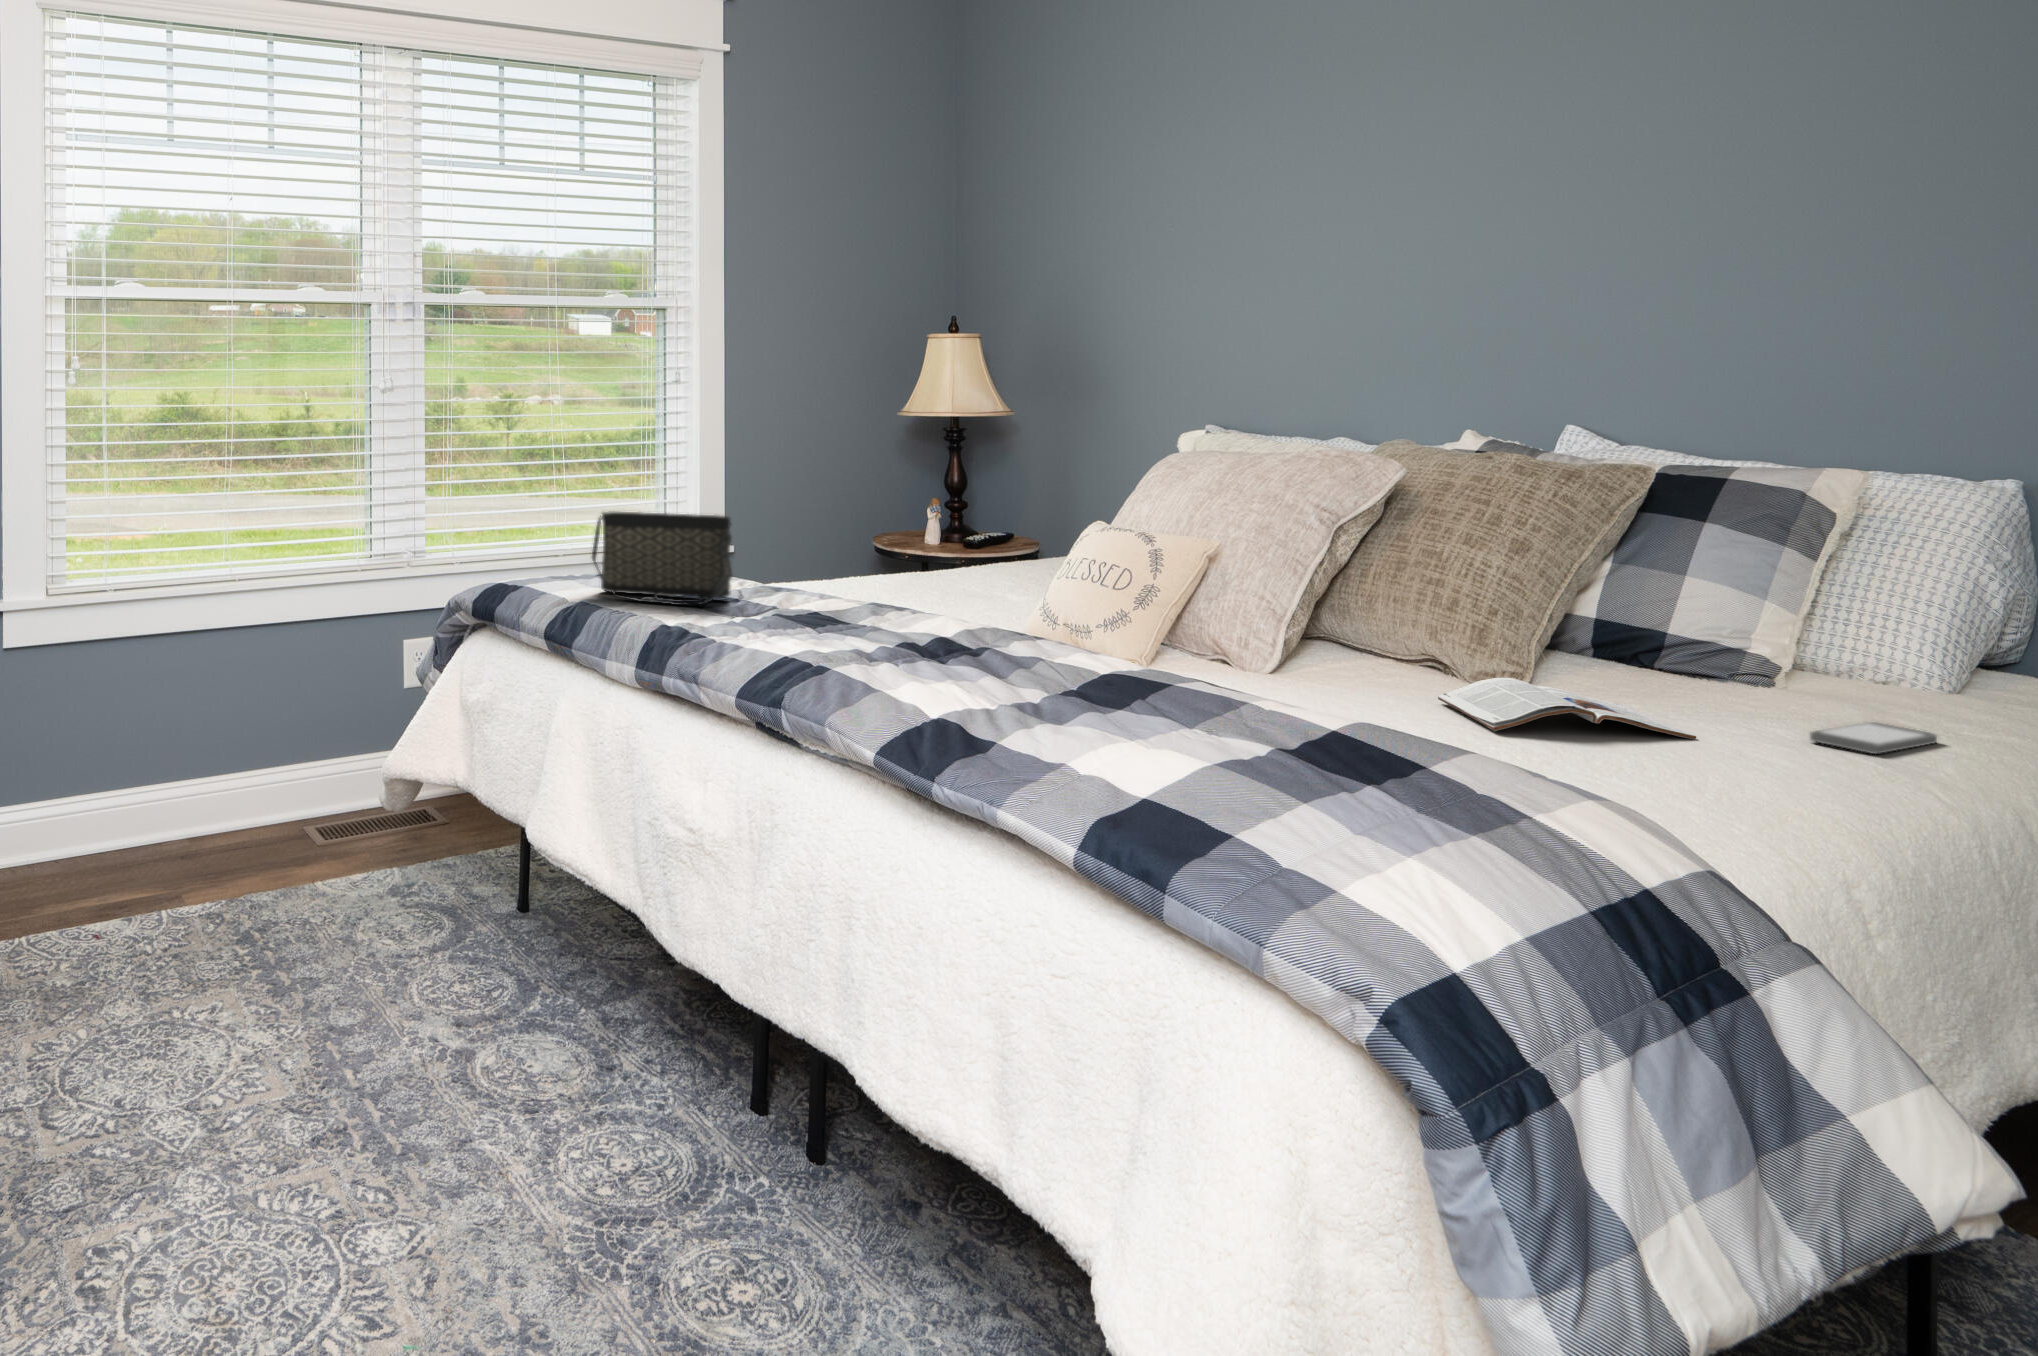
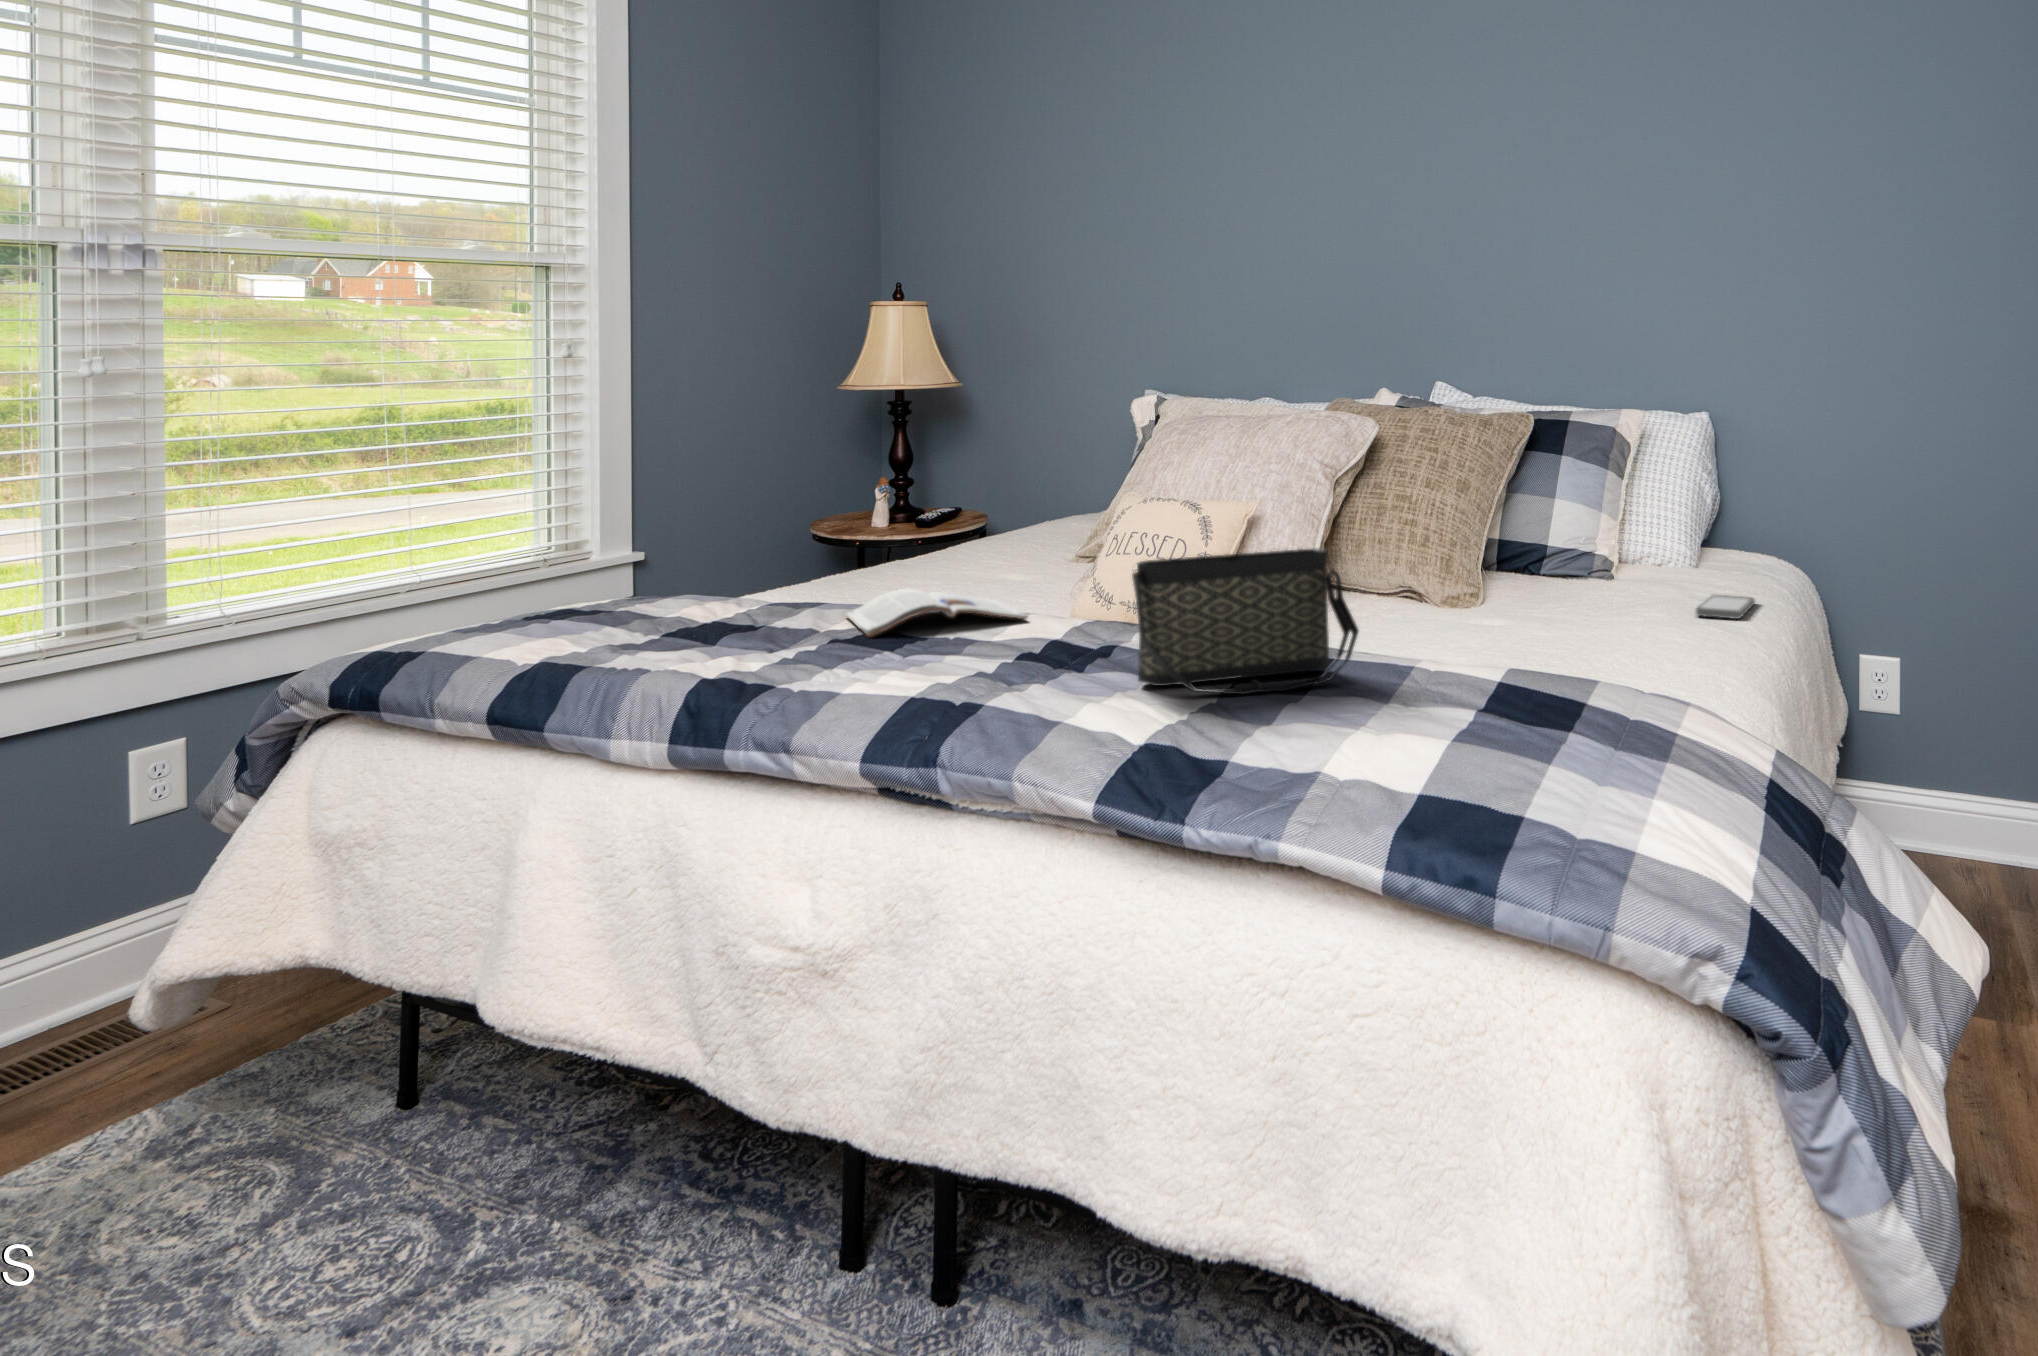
handbag: present [592,511,732,604] -> present [1132,549,1359,694]
magazine: present [1438,678,1696,739] -> present [847,589,1027,637]

